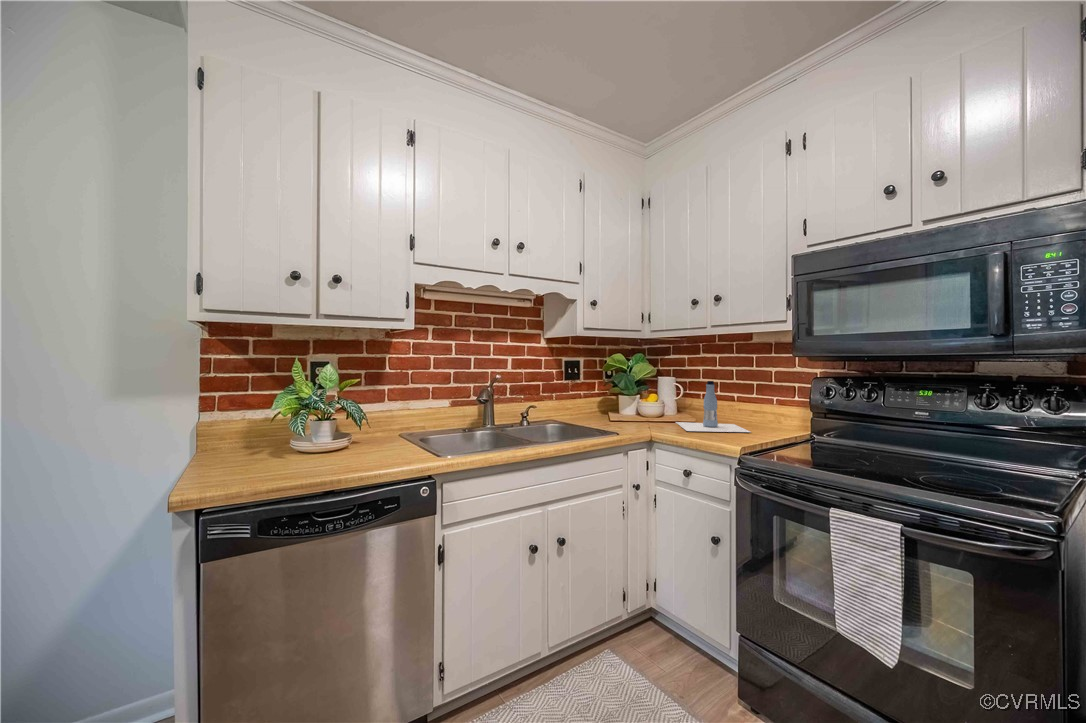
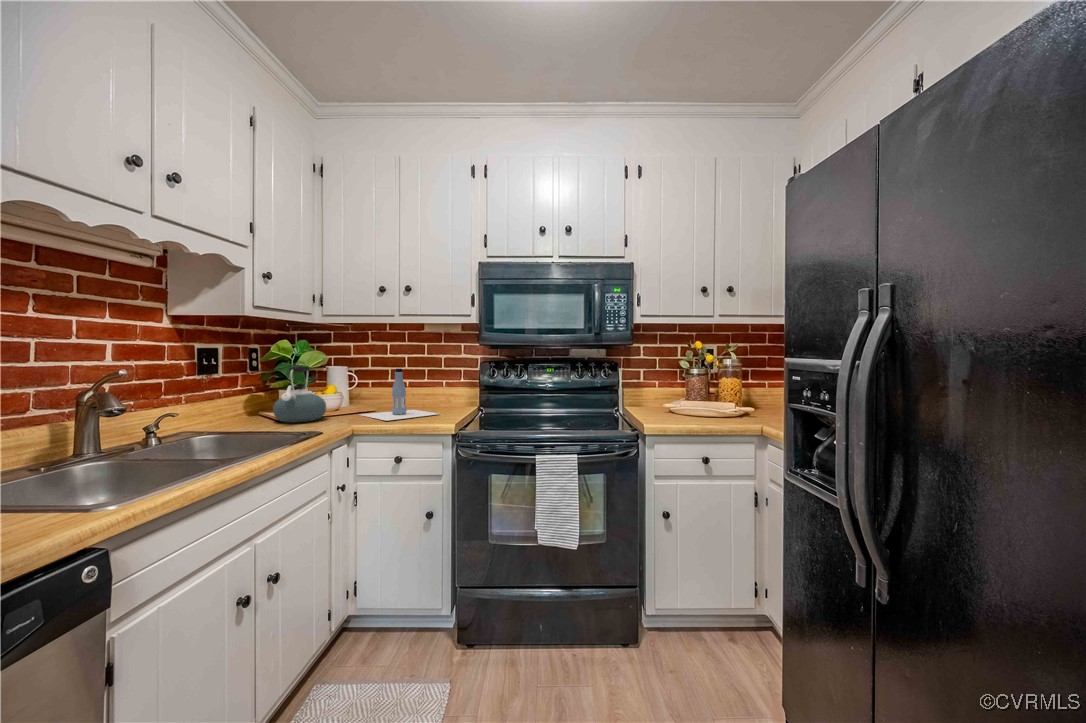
kettle: none [606,376,646,422] -> present [273,366,326,423]

